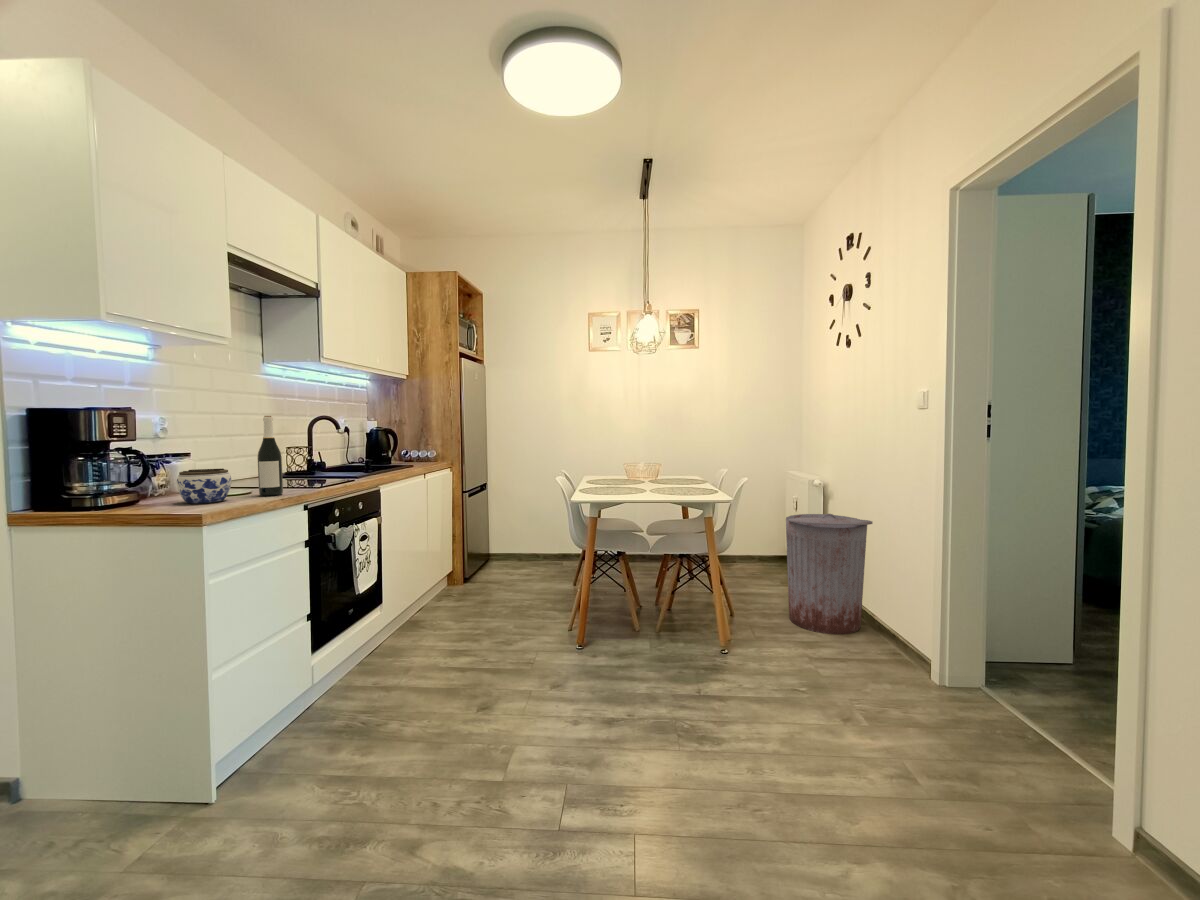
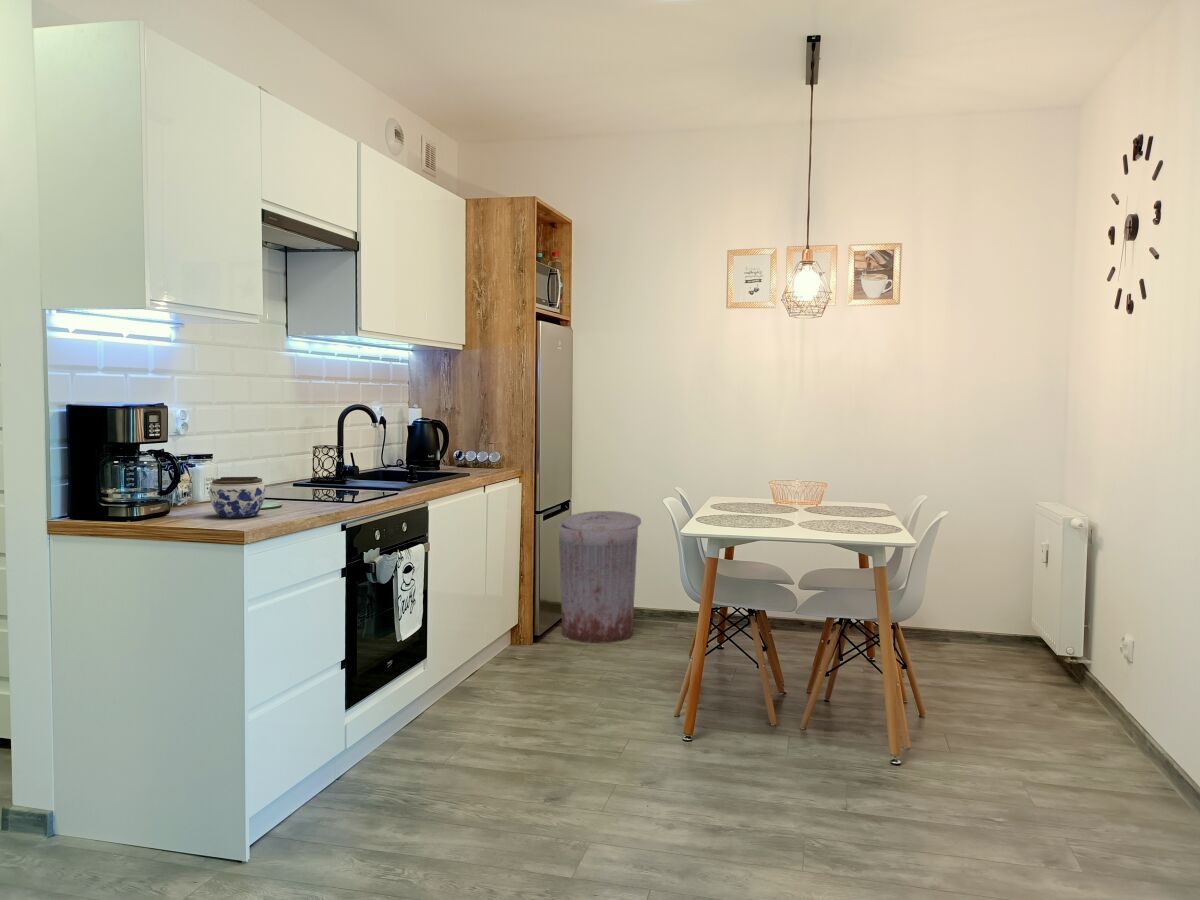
wine bottle: present [258,416,283,496] -> none [292,413,319,511]
trash can: present [786,514,873,634] -> present [558,511,641,643]

